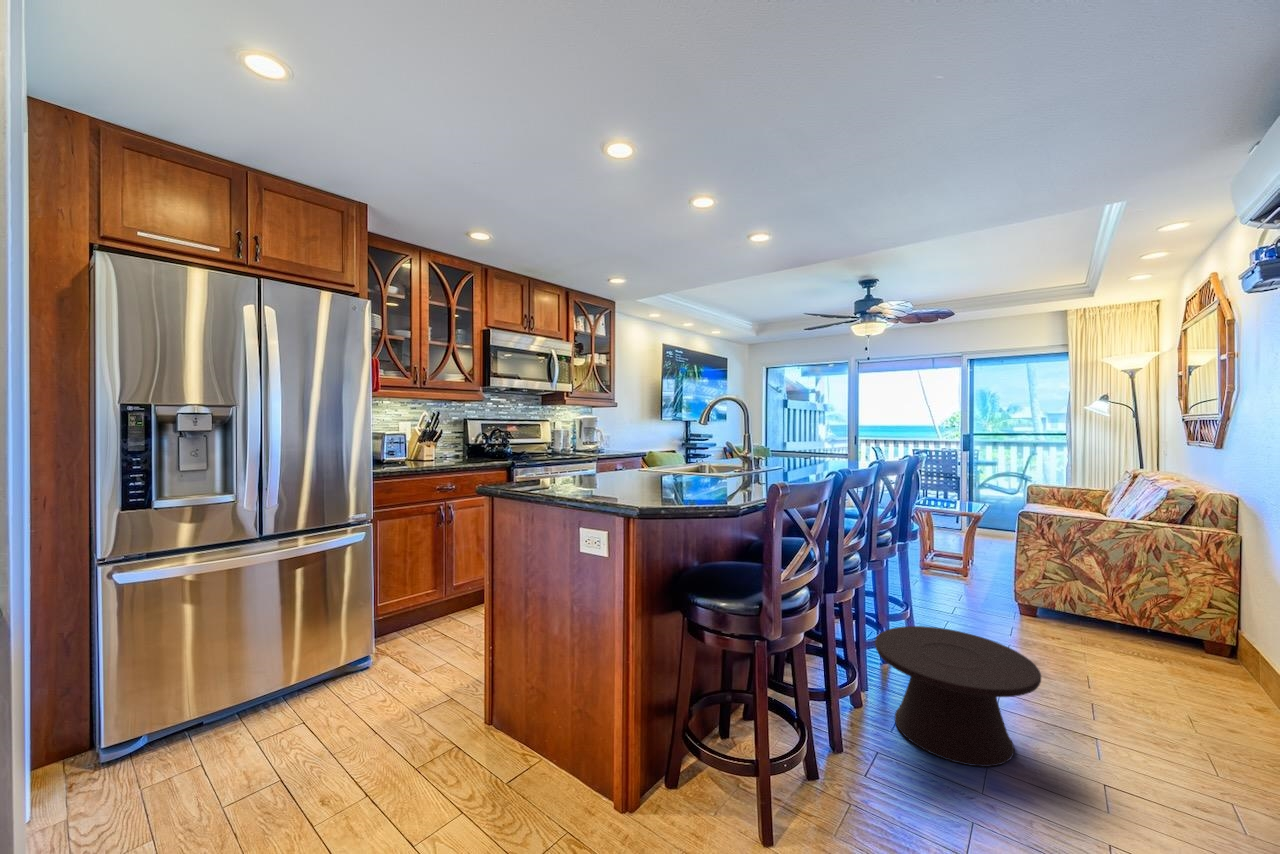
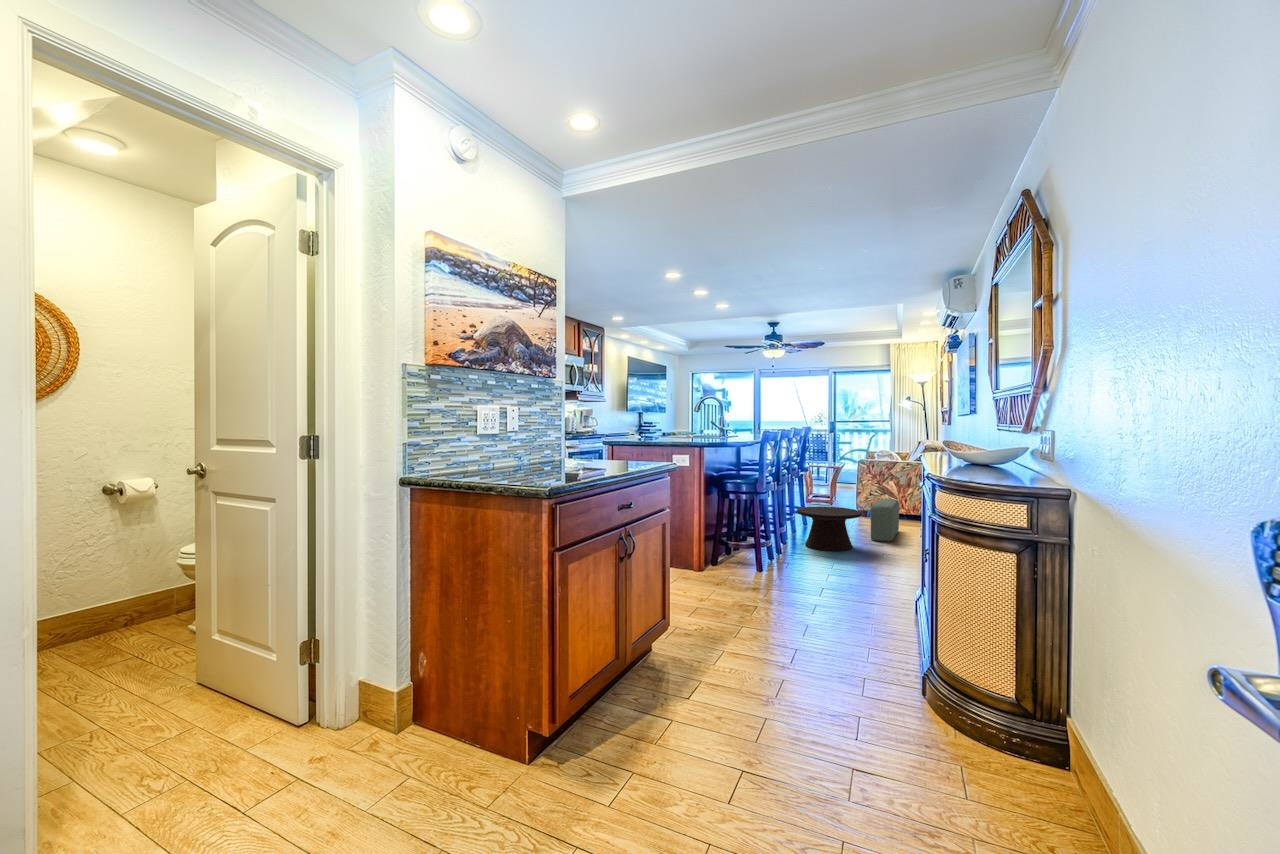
pouf: none [1058,604,1122,731] -> present [870,499,899,542]

